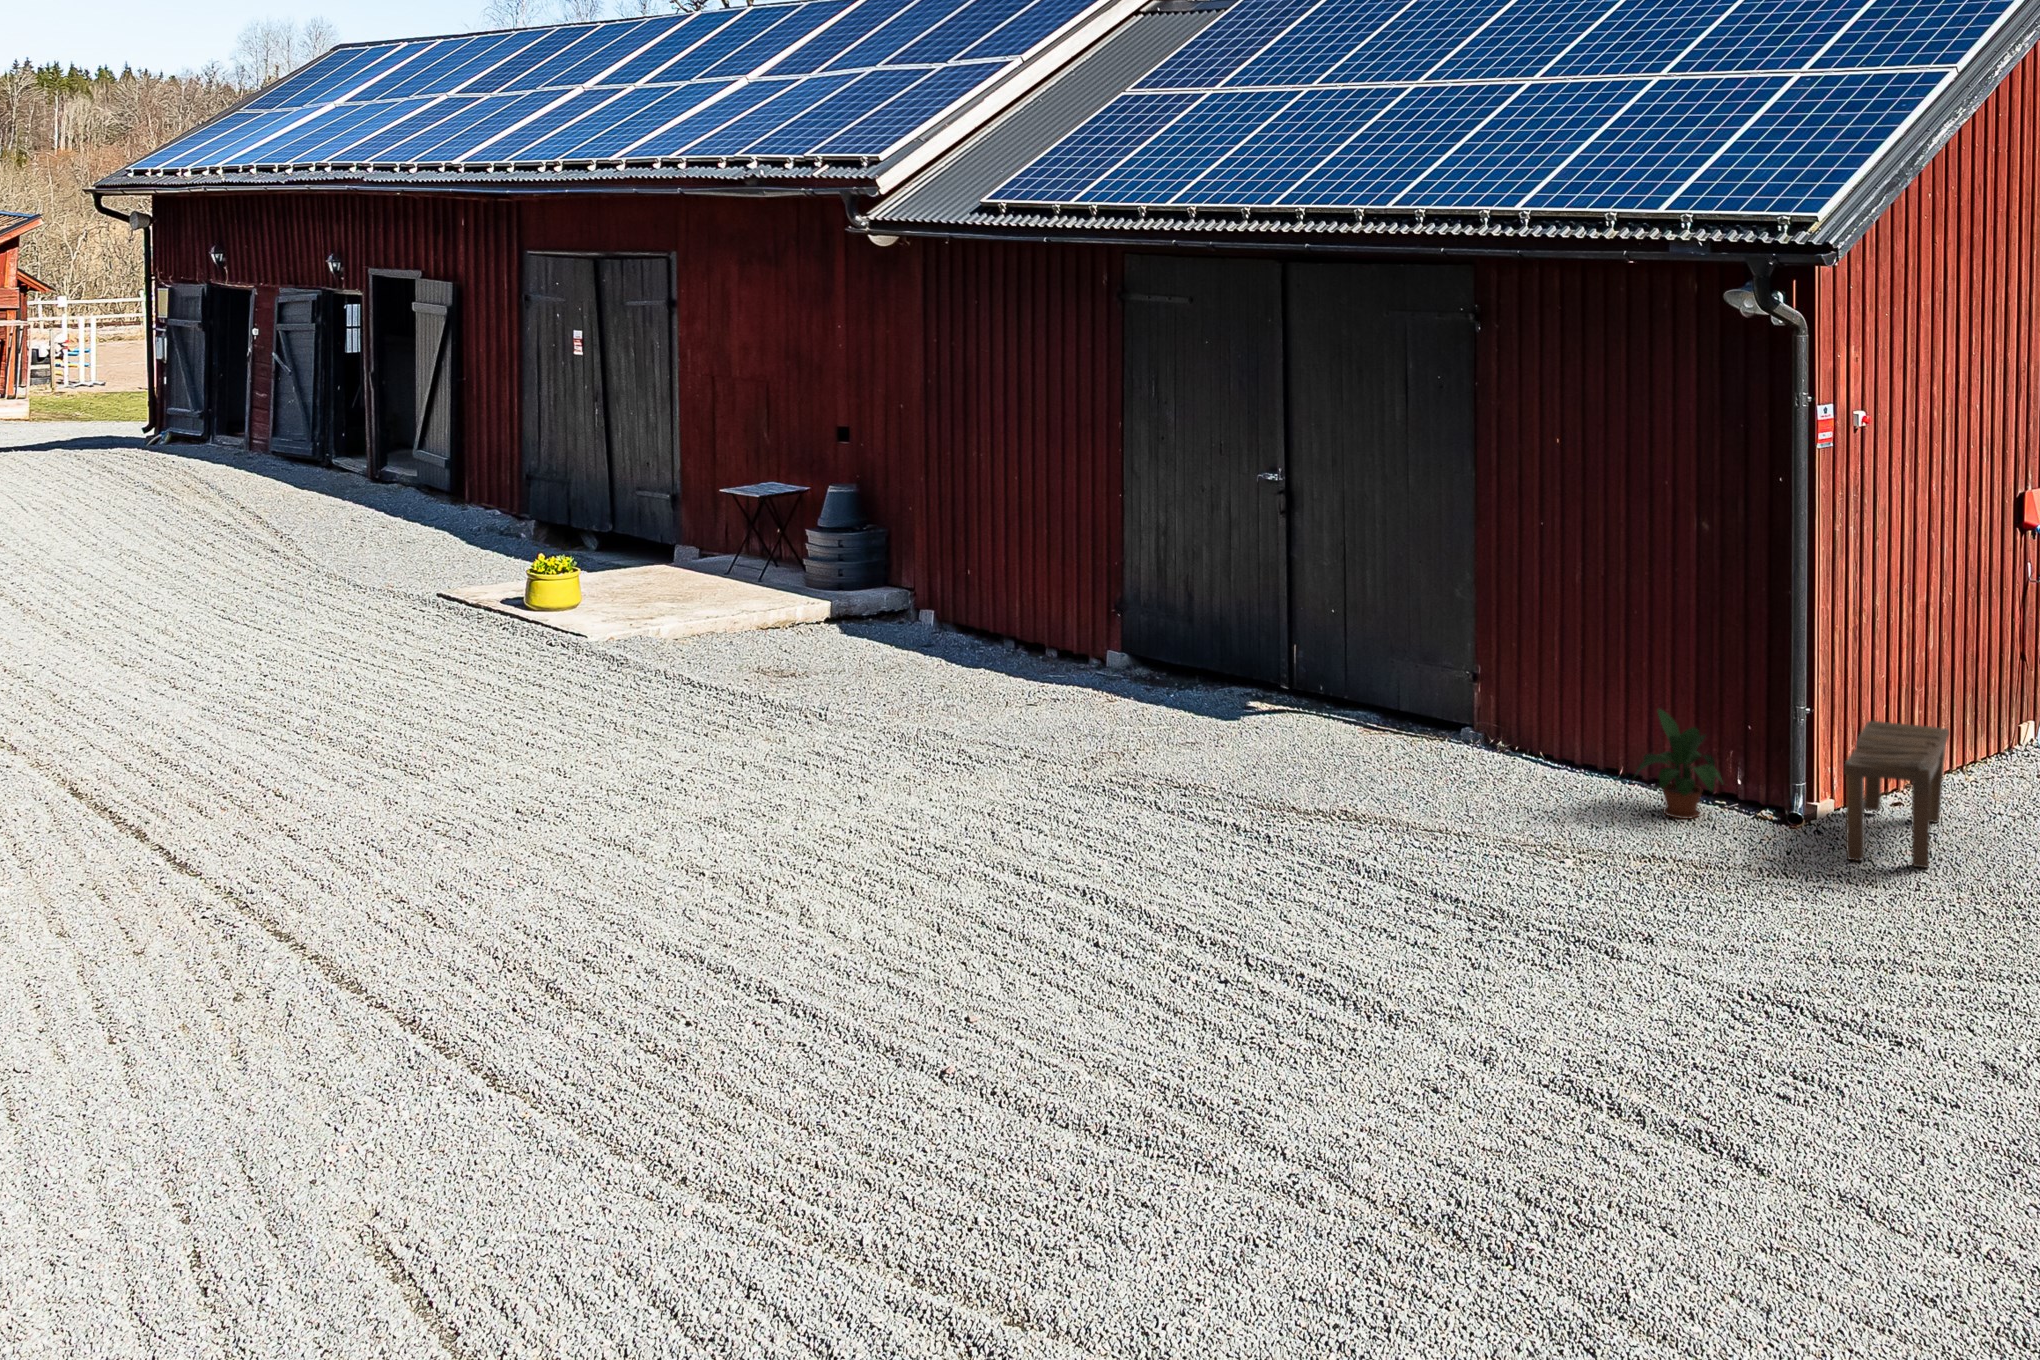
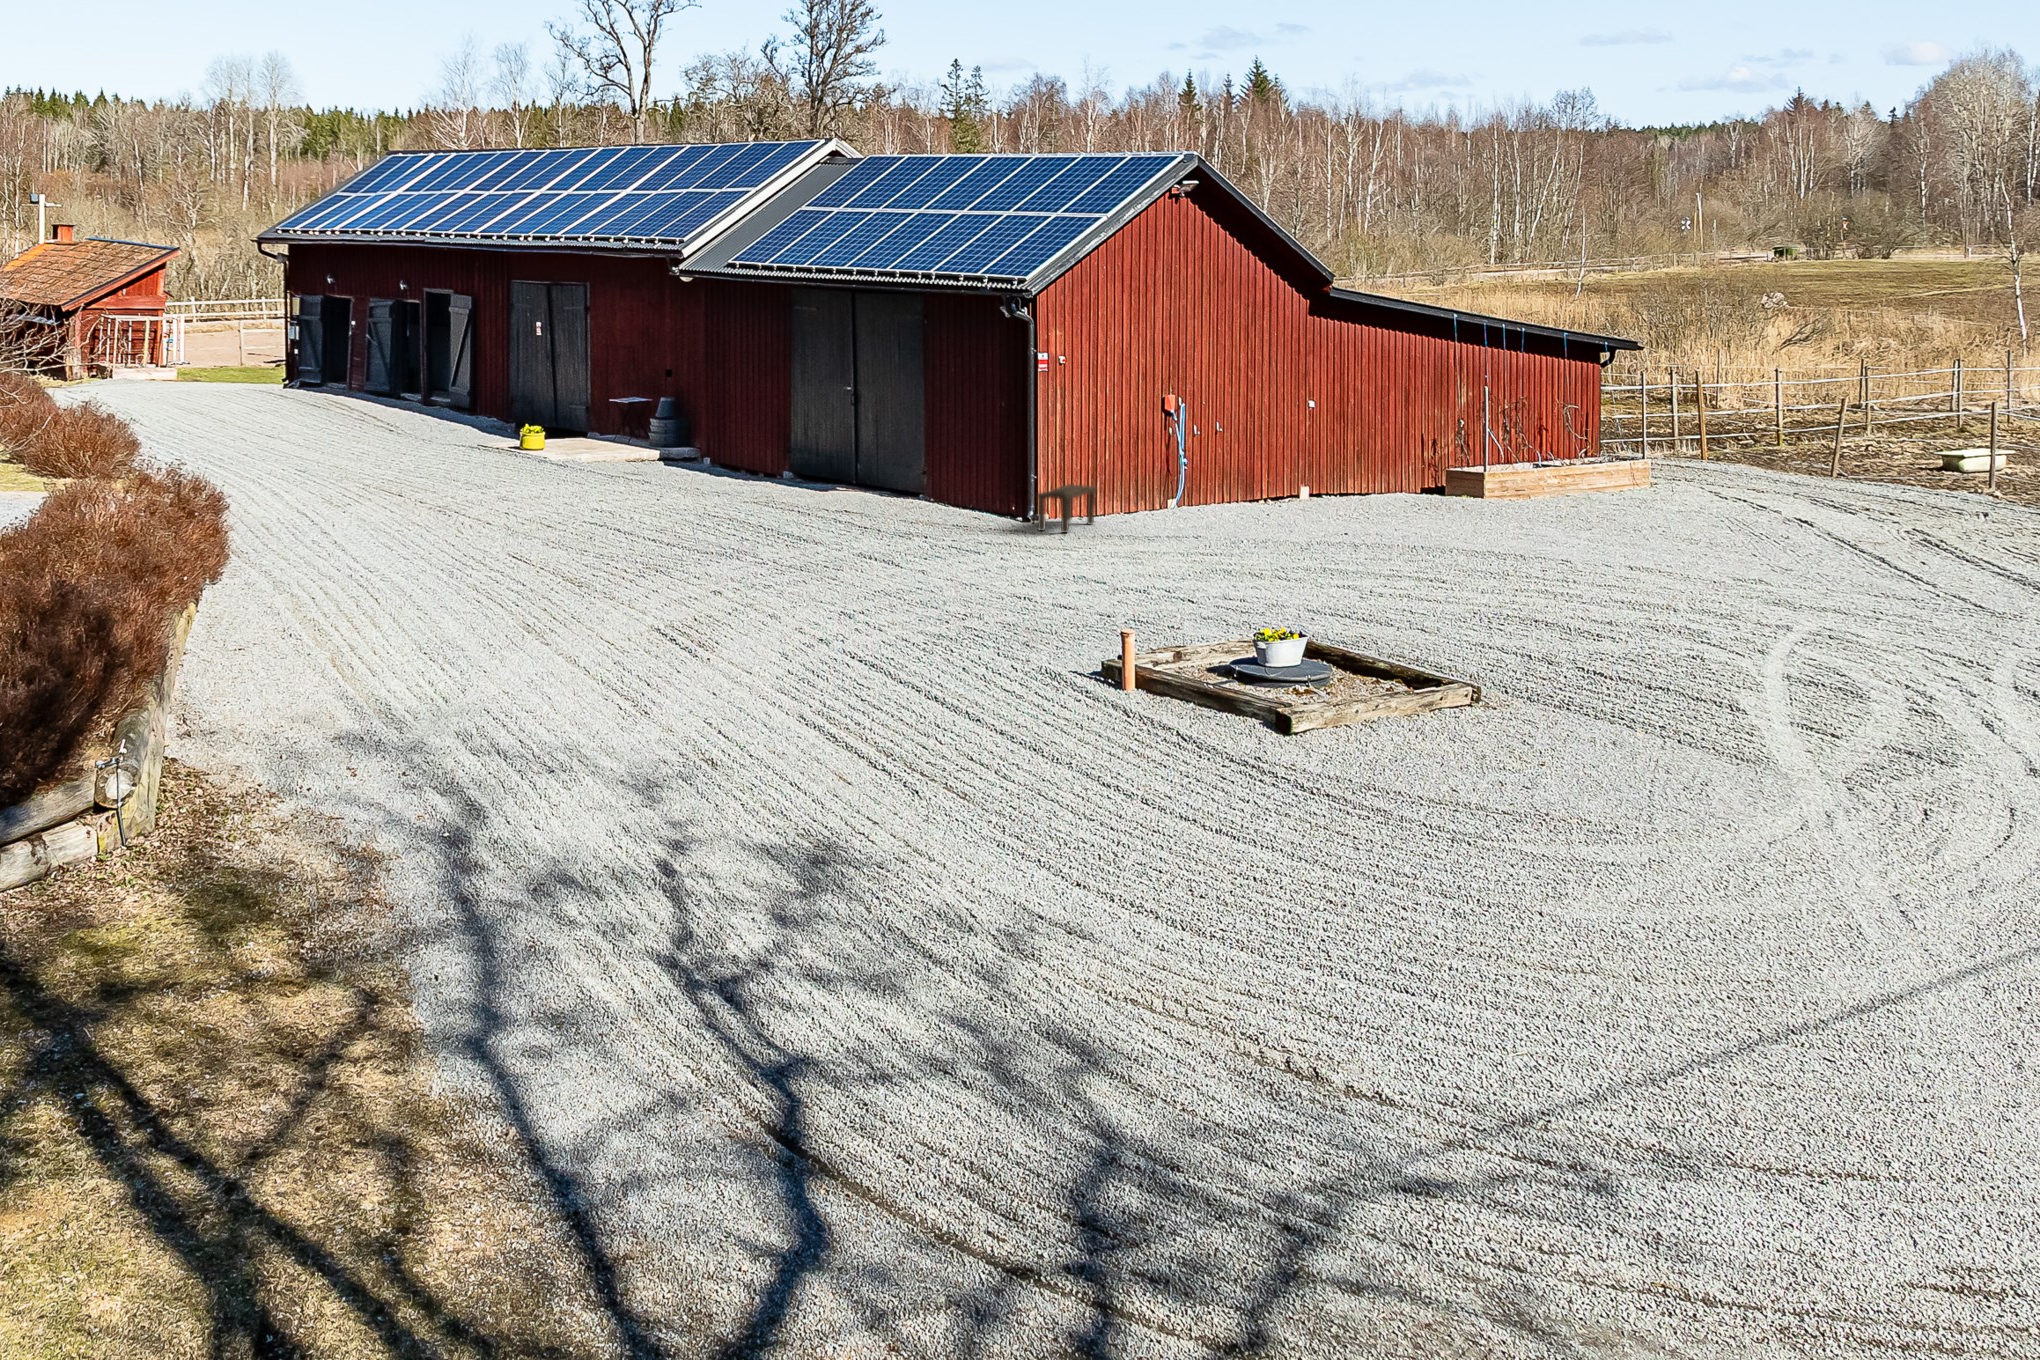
potted plant: present [1635,709,1722,819] -> none [970,477,1005,521]

